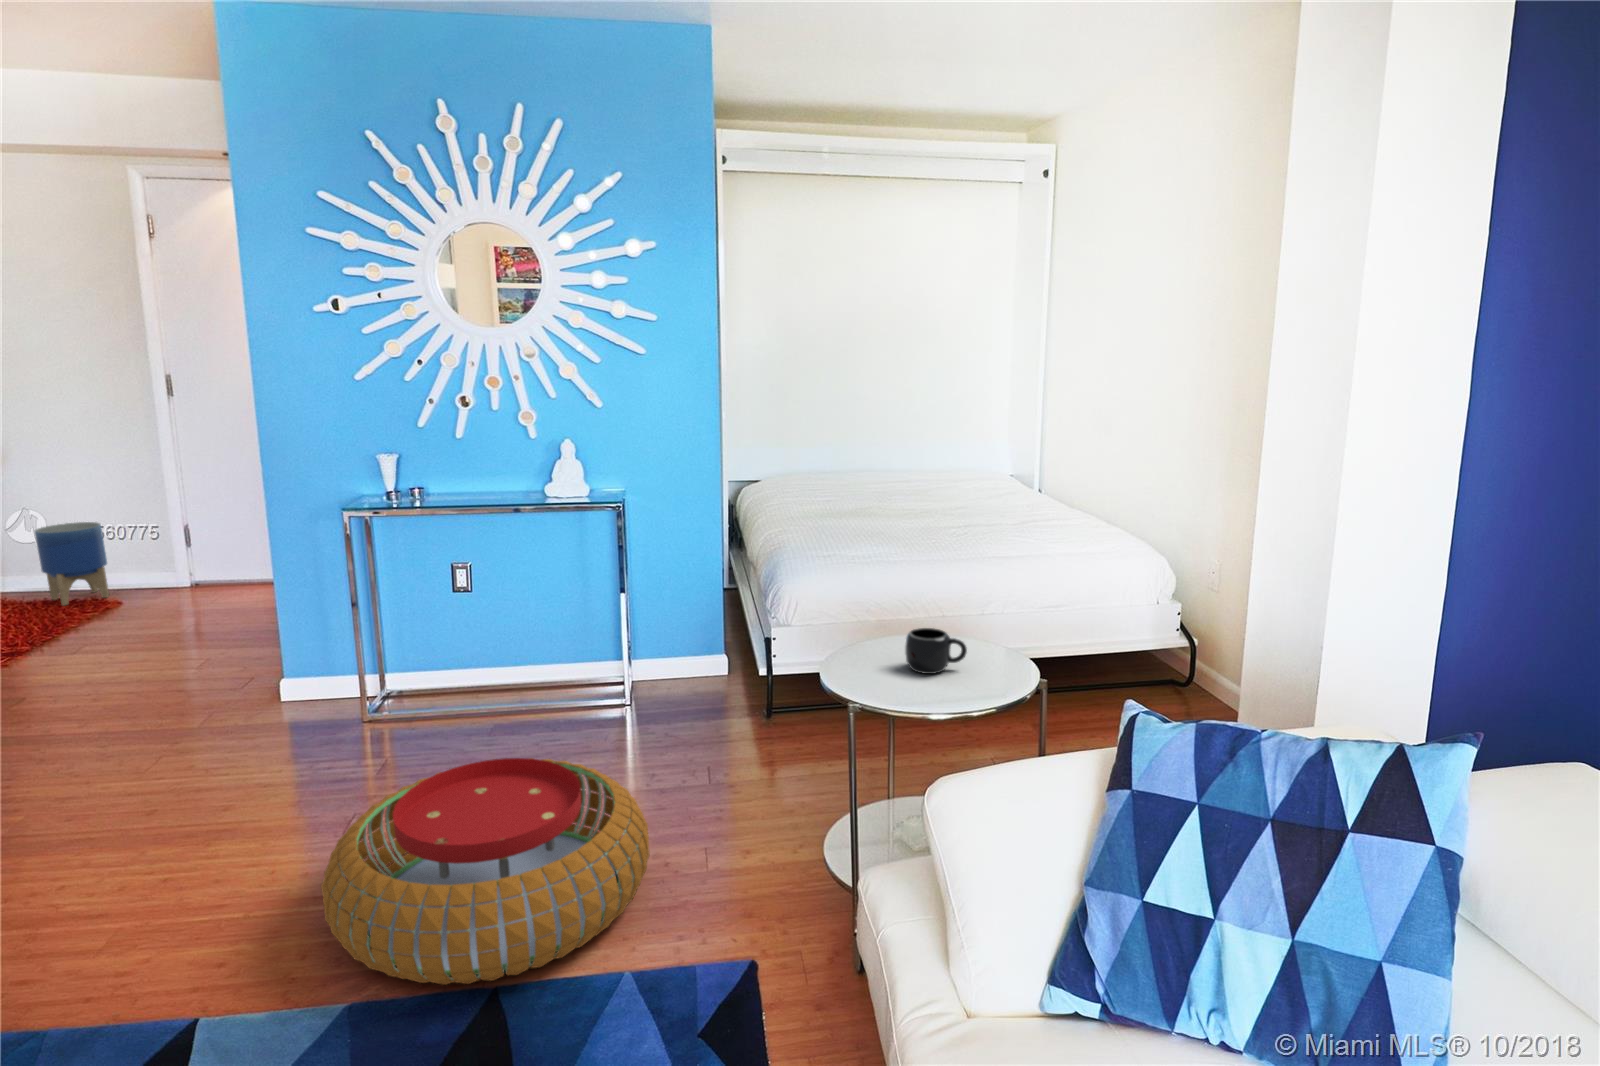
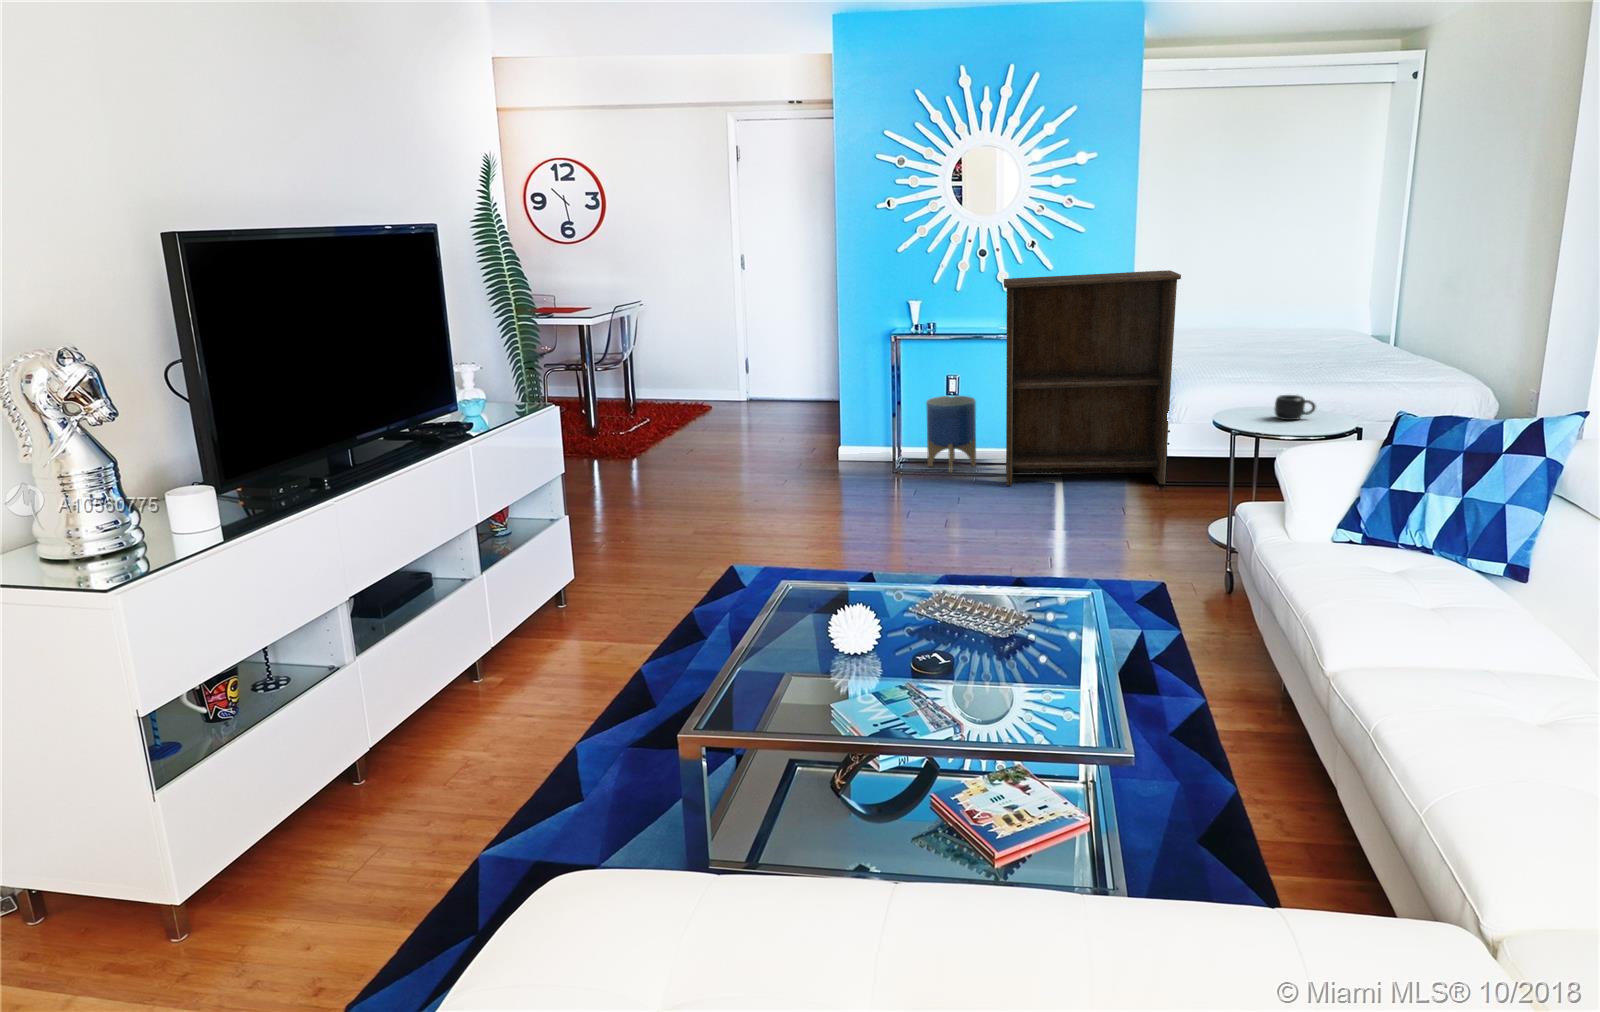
bookshelf: none [500,417,767,747] -> present [1004,270,1181,485]
planter: present [35,522,109,605] -> present [926,396,976,473]
pouf: present [321,758,650,985] -> none [932,473,1104,569]

